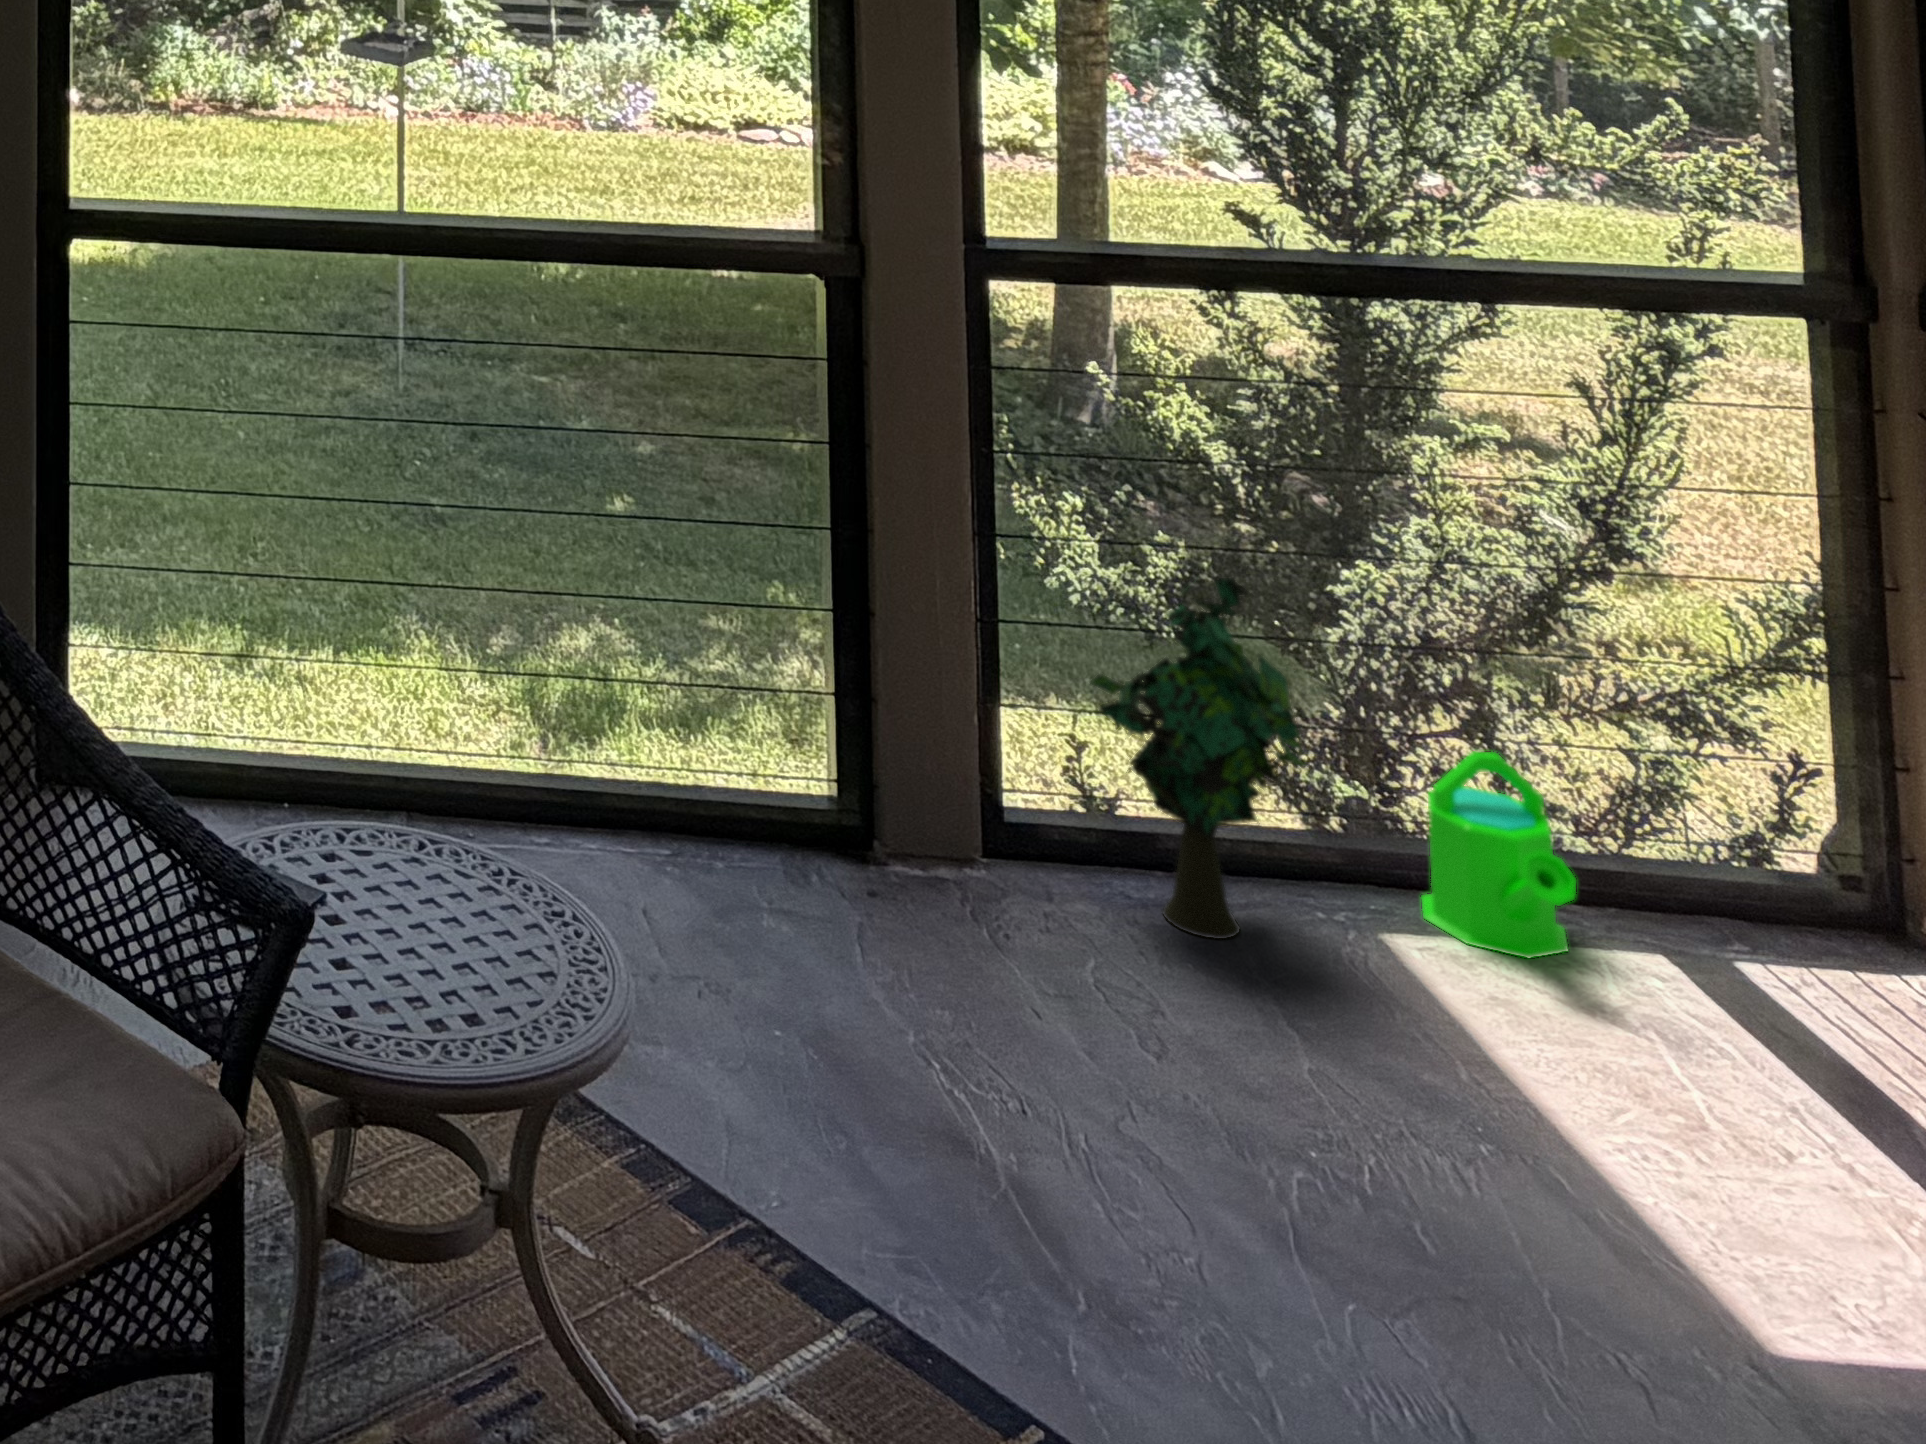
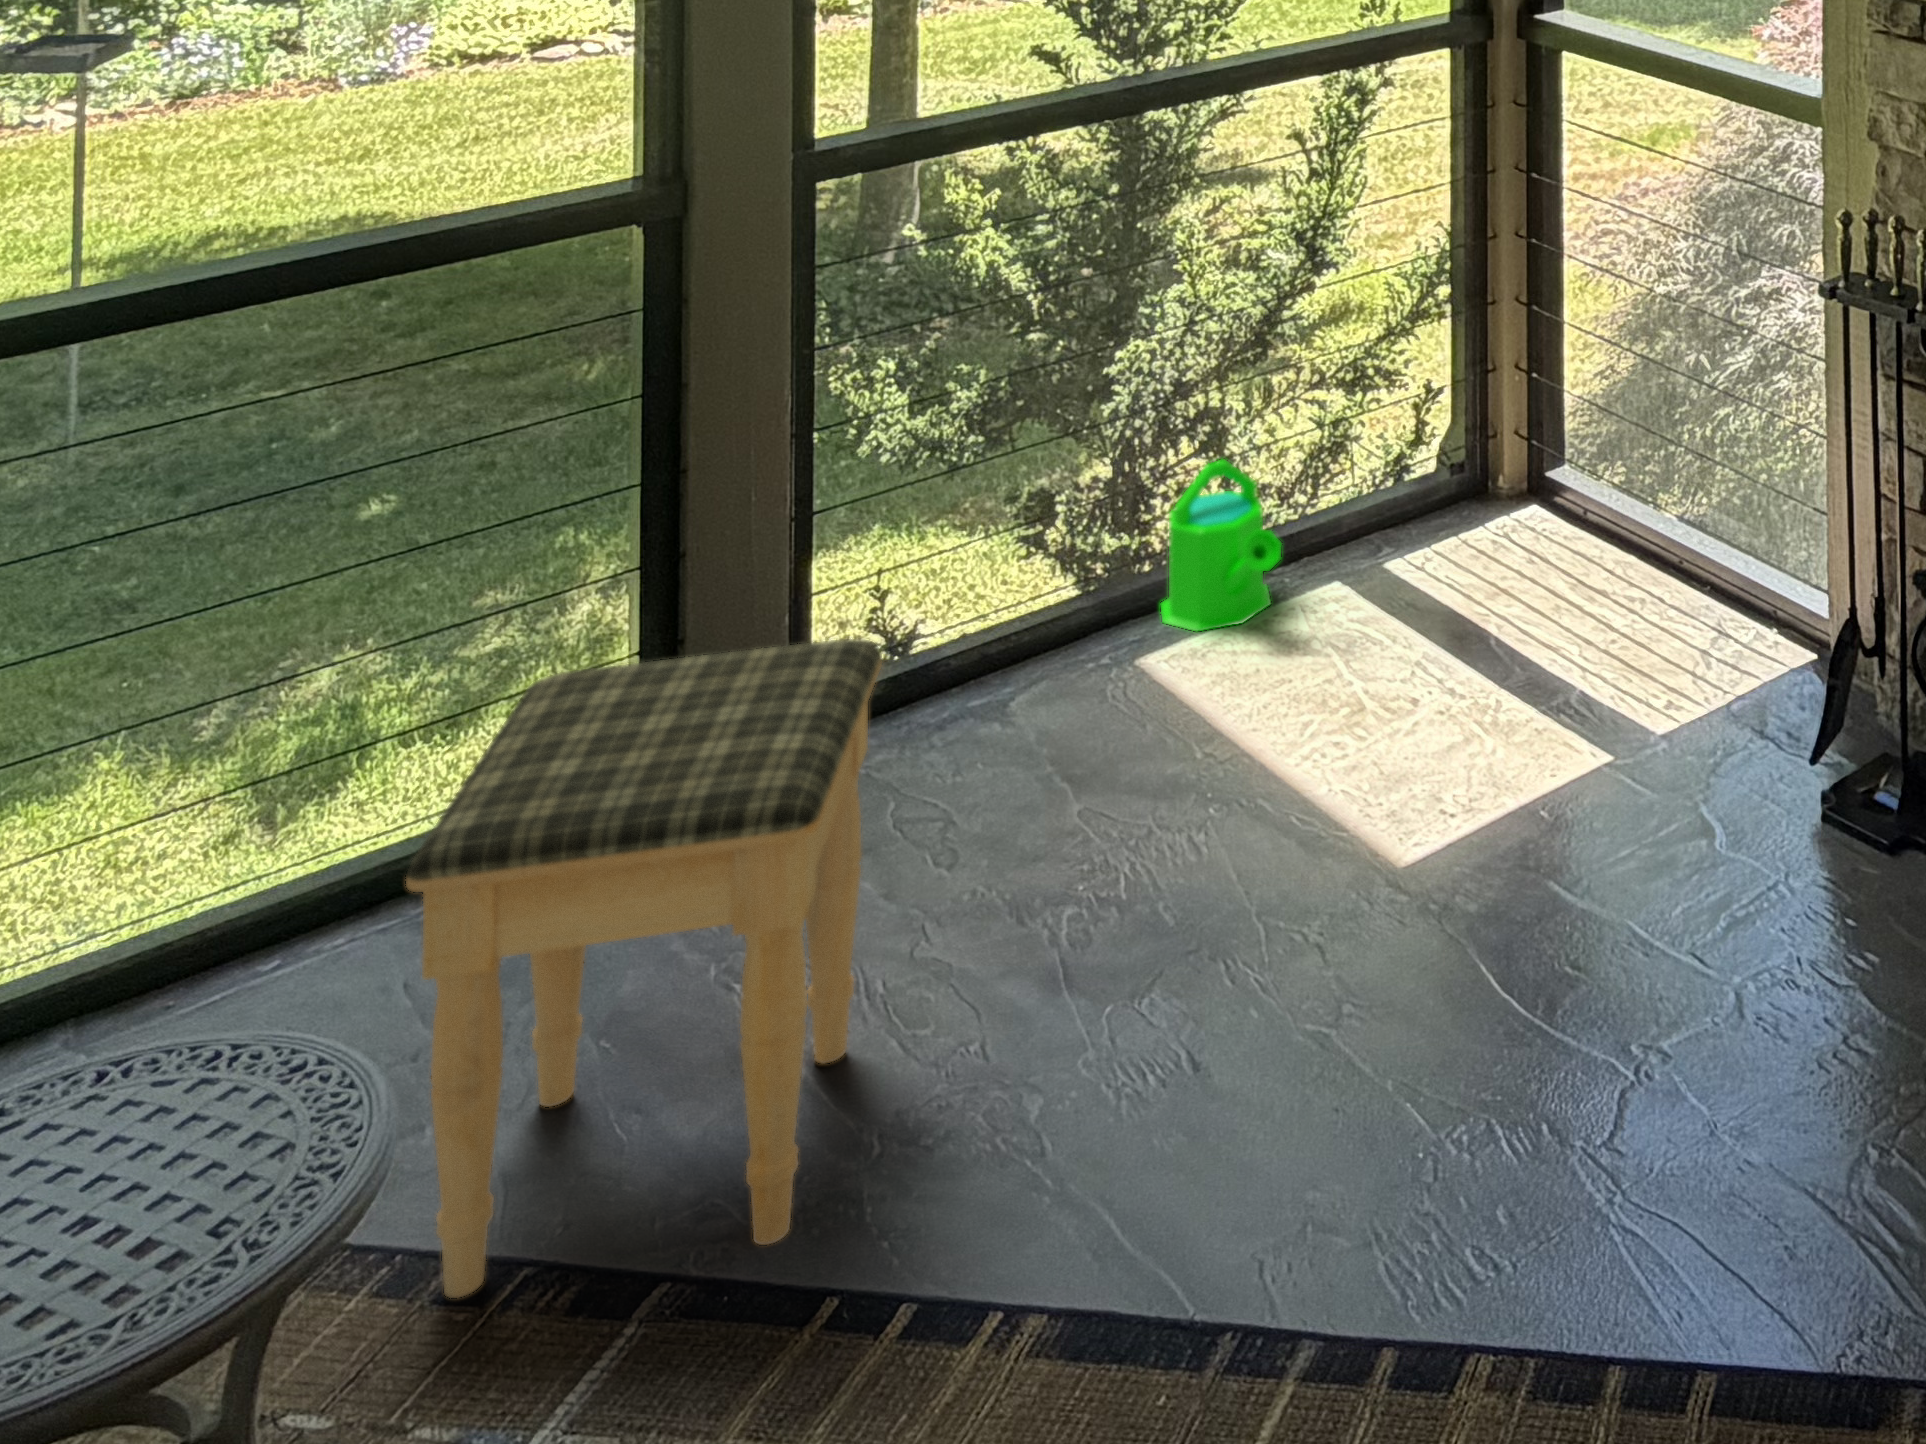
decorative plant: present [1091,578,1303,939] -> none [885,380,1078,723]
footstool: none [643,696,1070,1337] -> present [406,639,882,1298]

